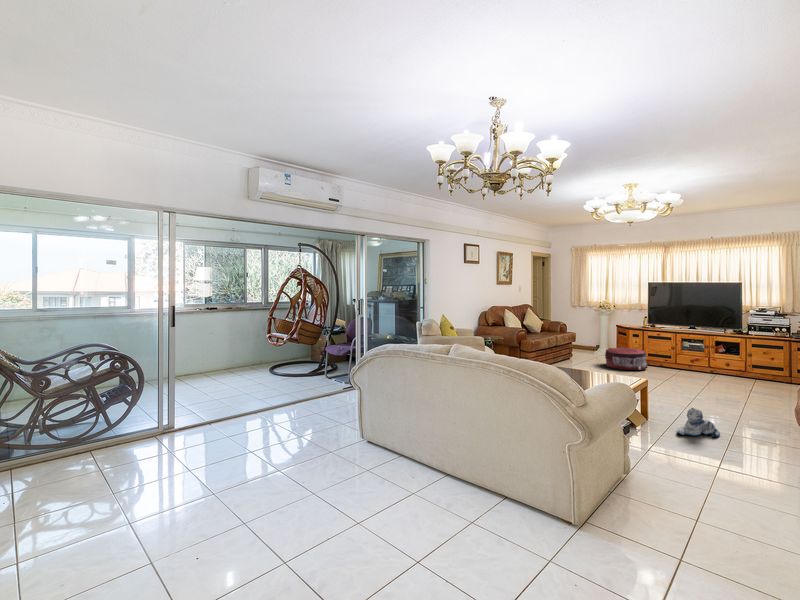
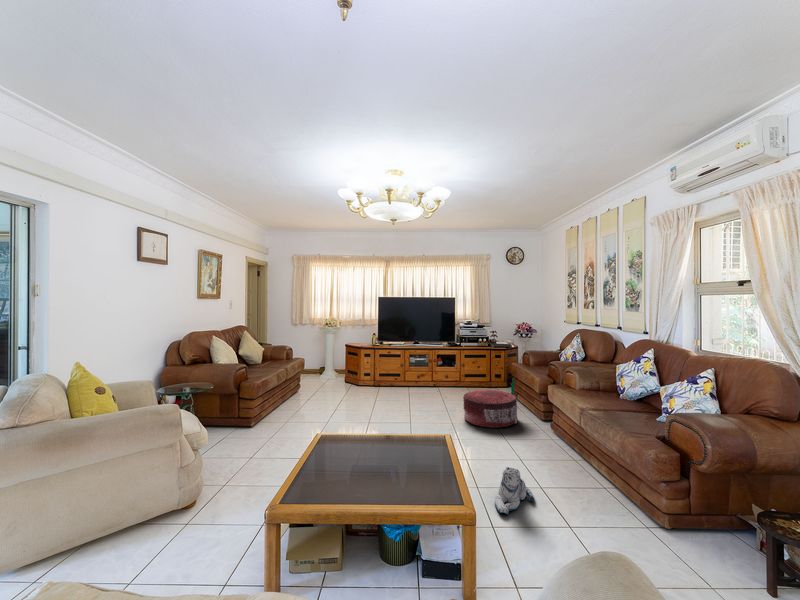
pouf: present [605,348,647,370] -> present [463,390,518,428]

